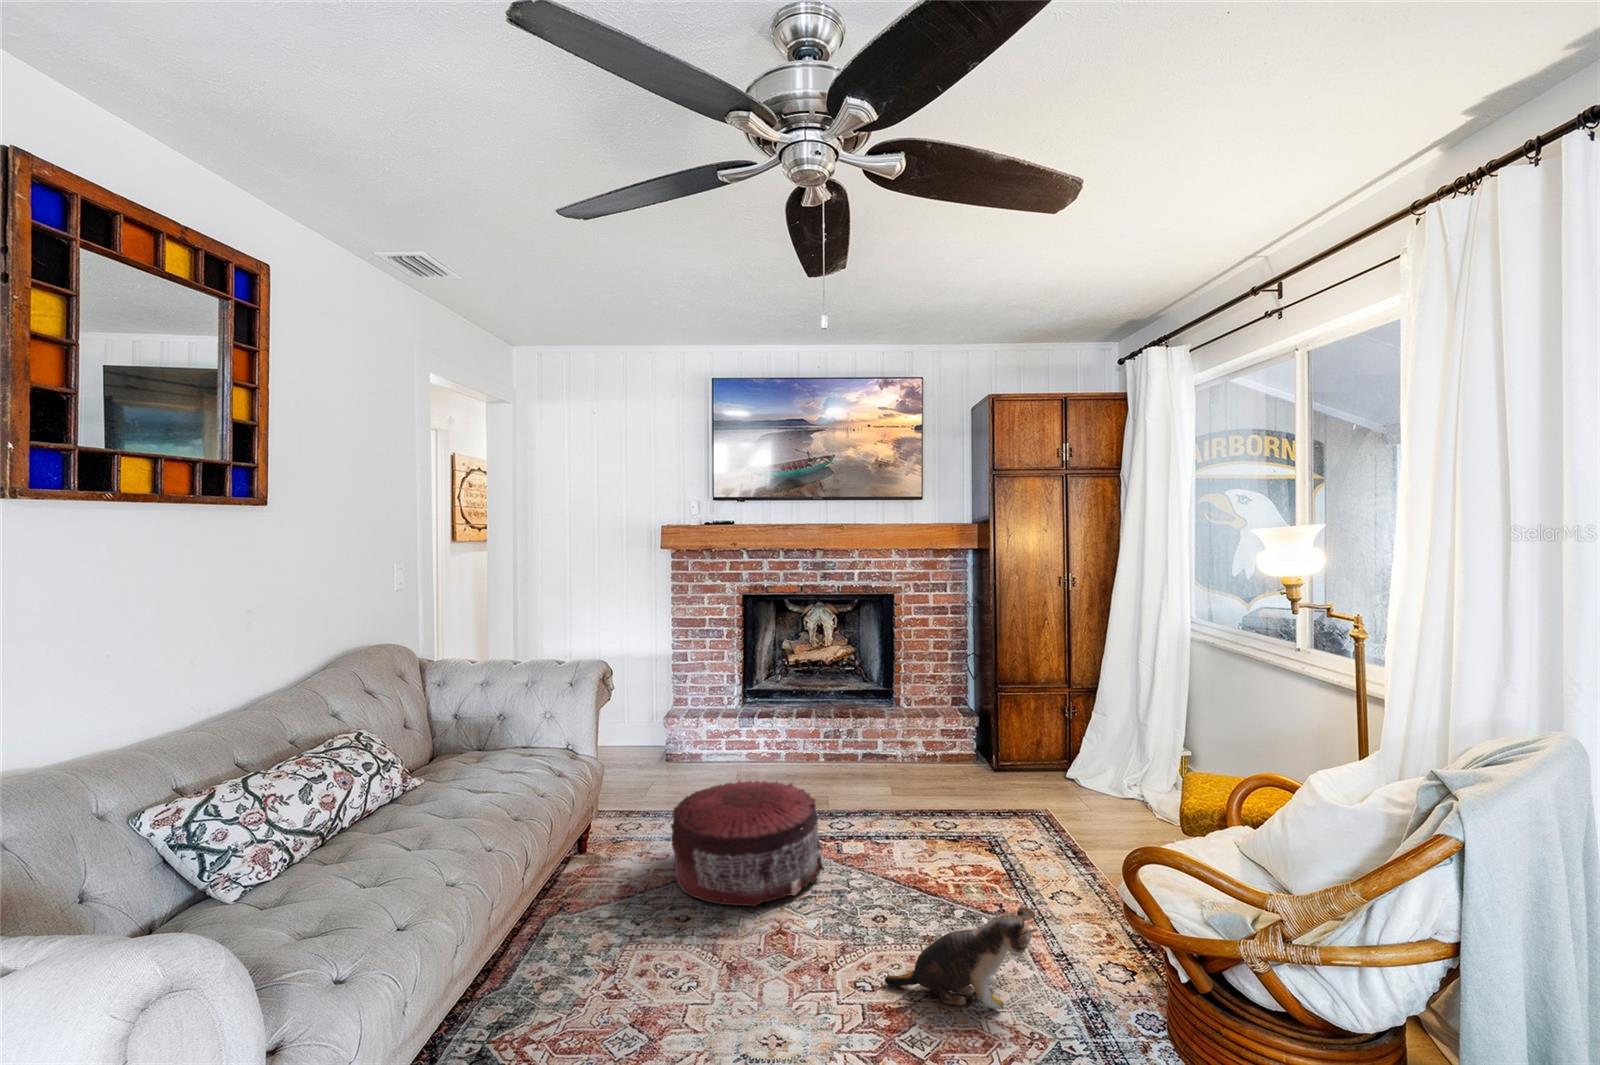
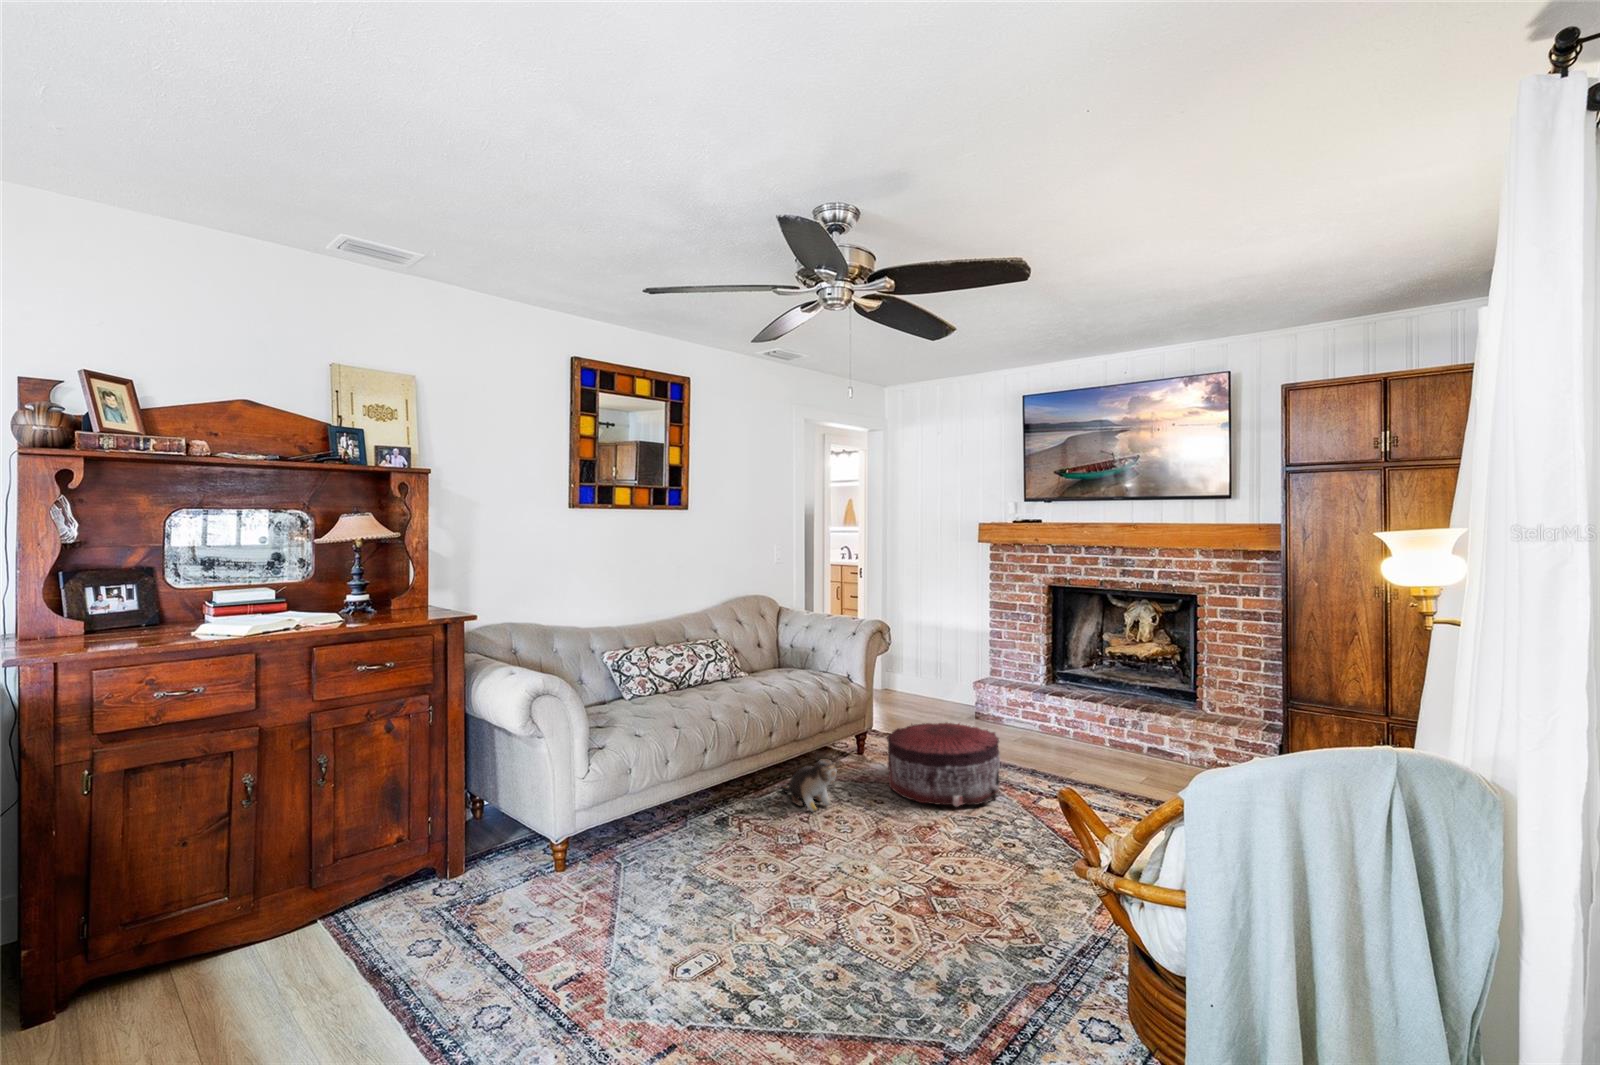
plush toy: present [885,907,1038,1009] -> present [782,759,841,812]

